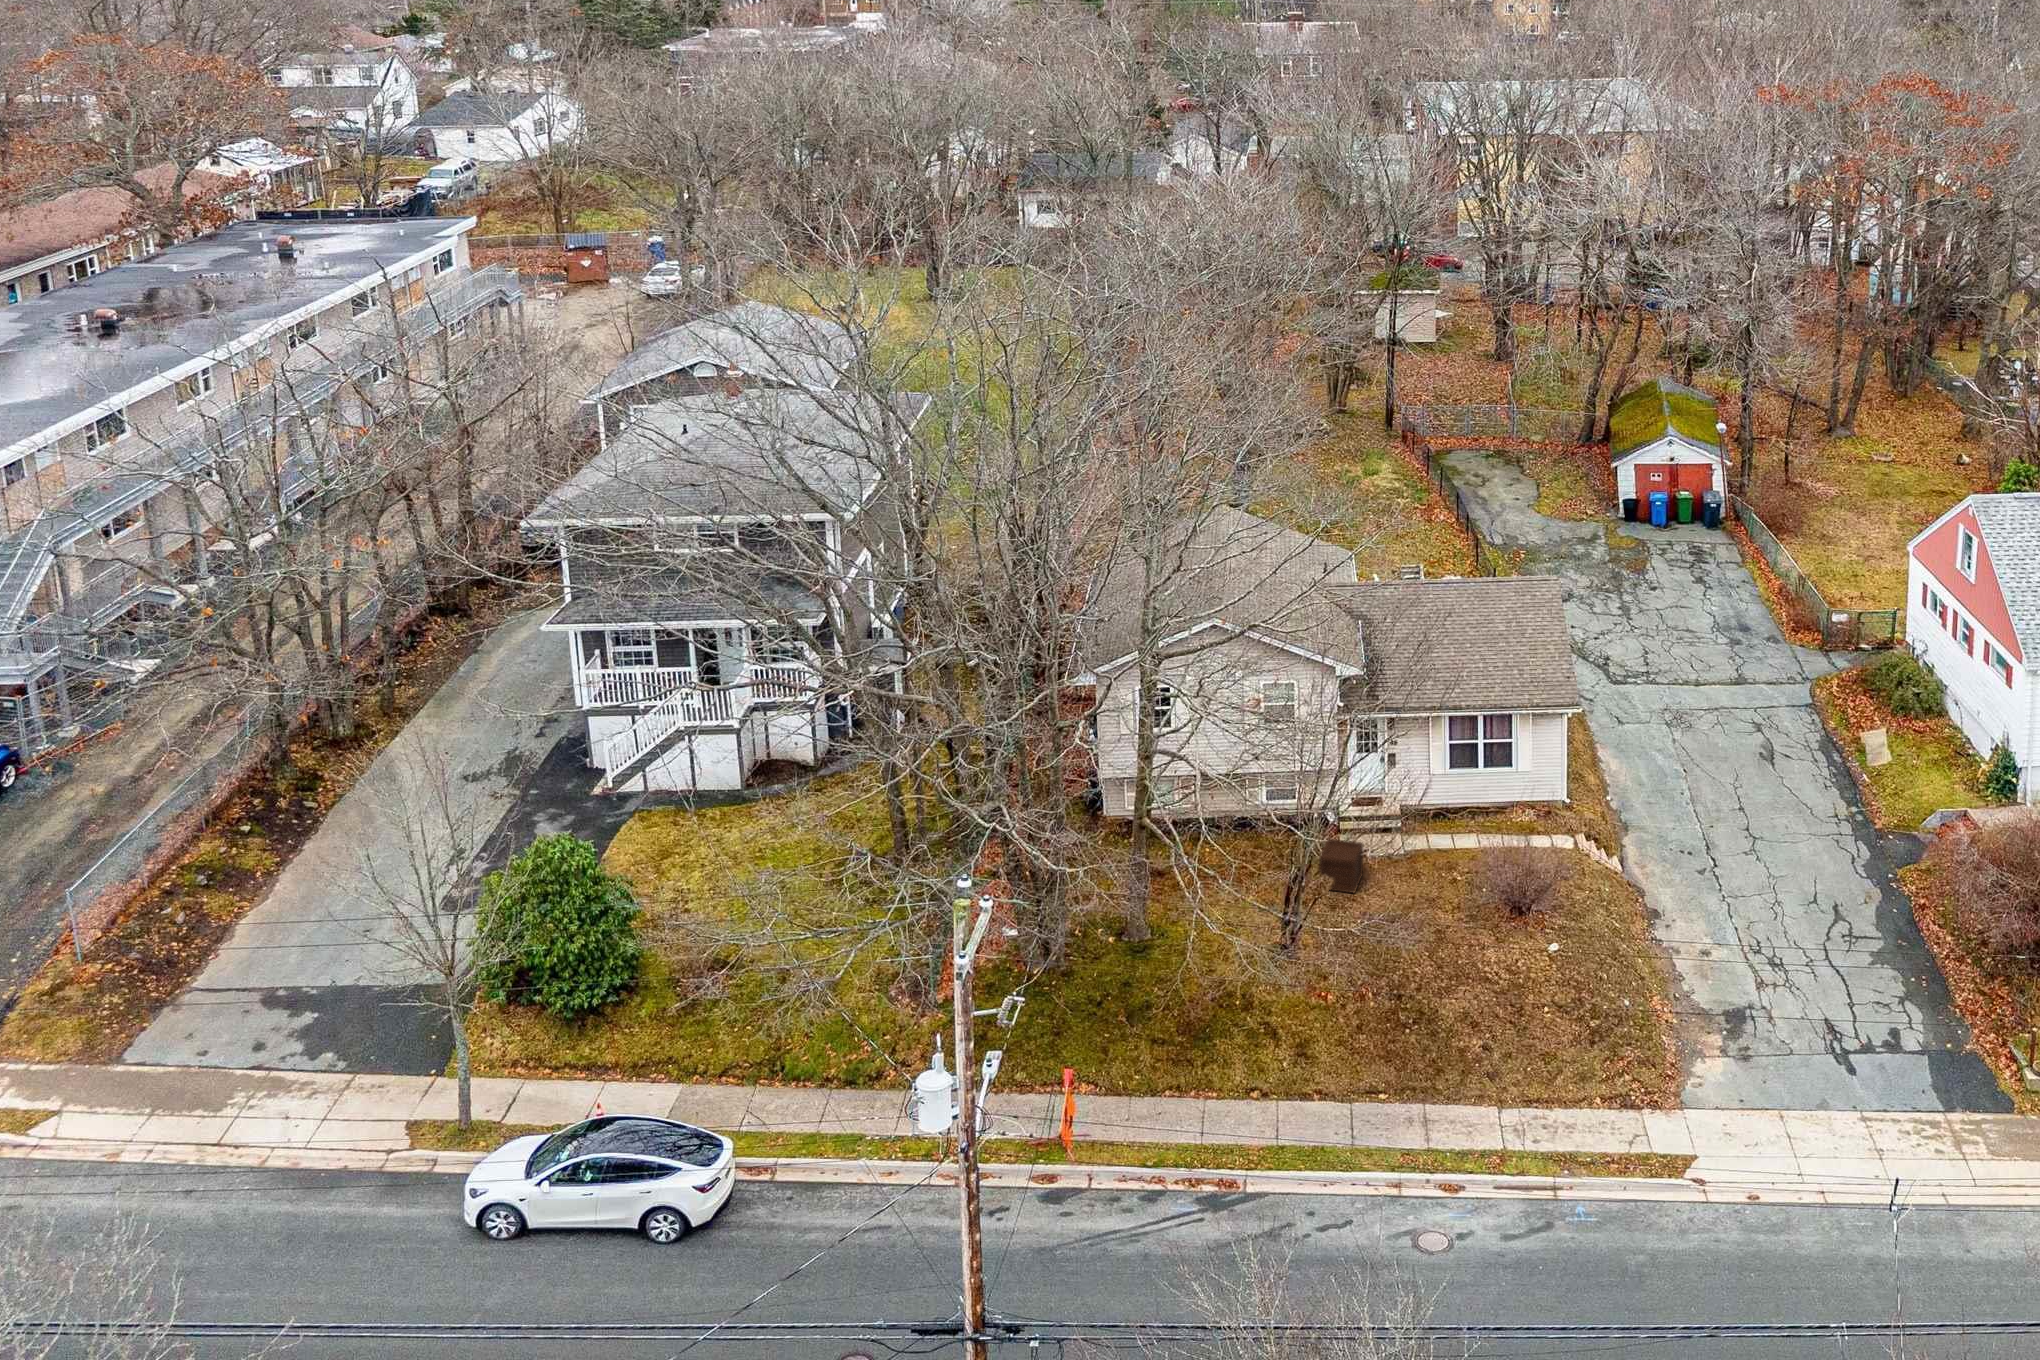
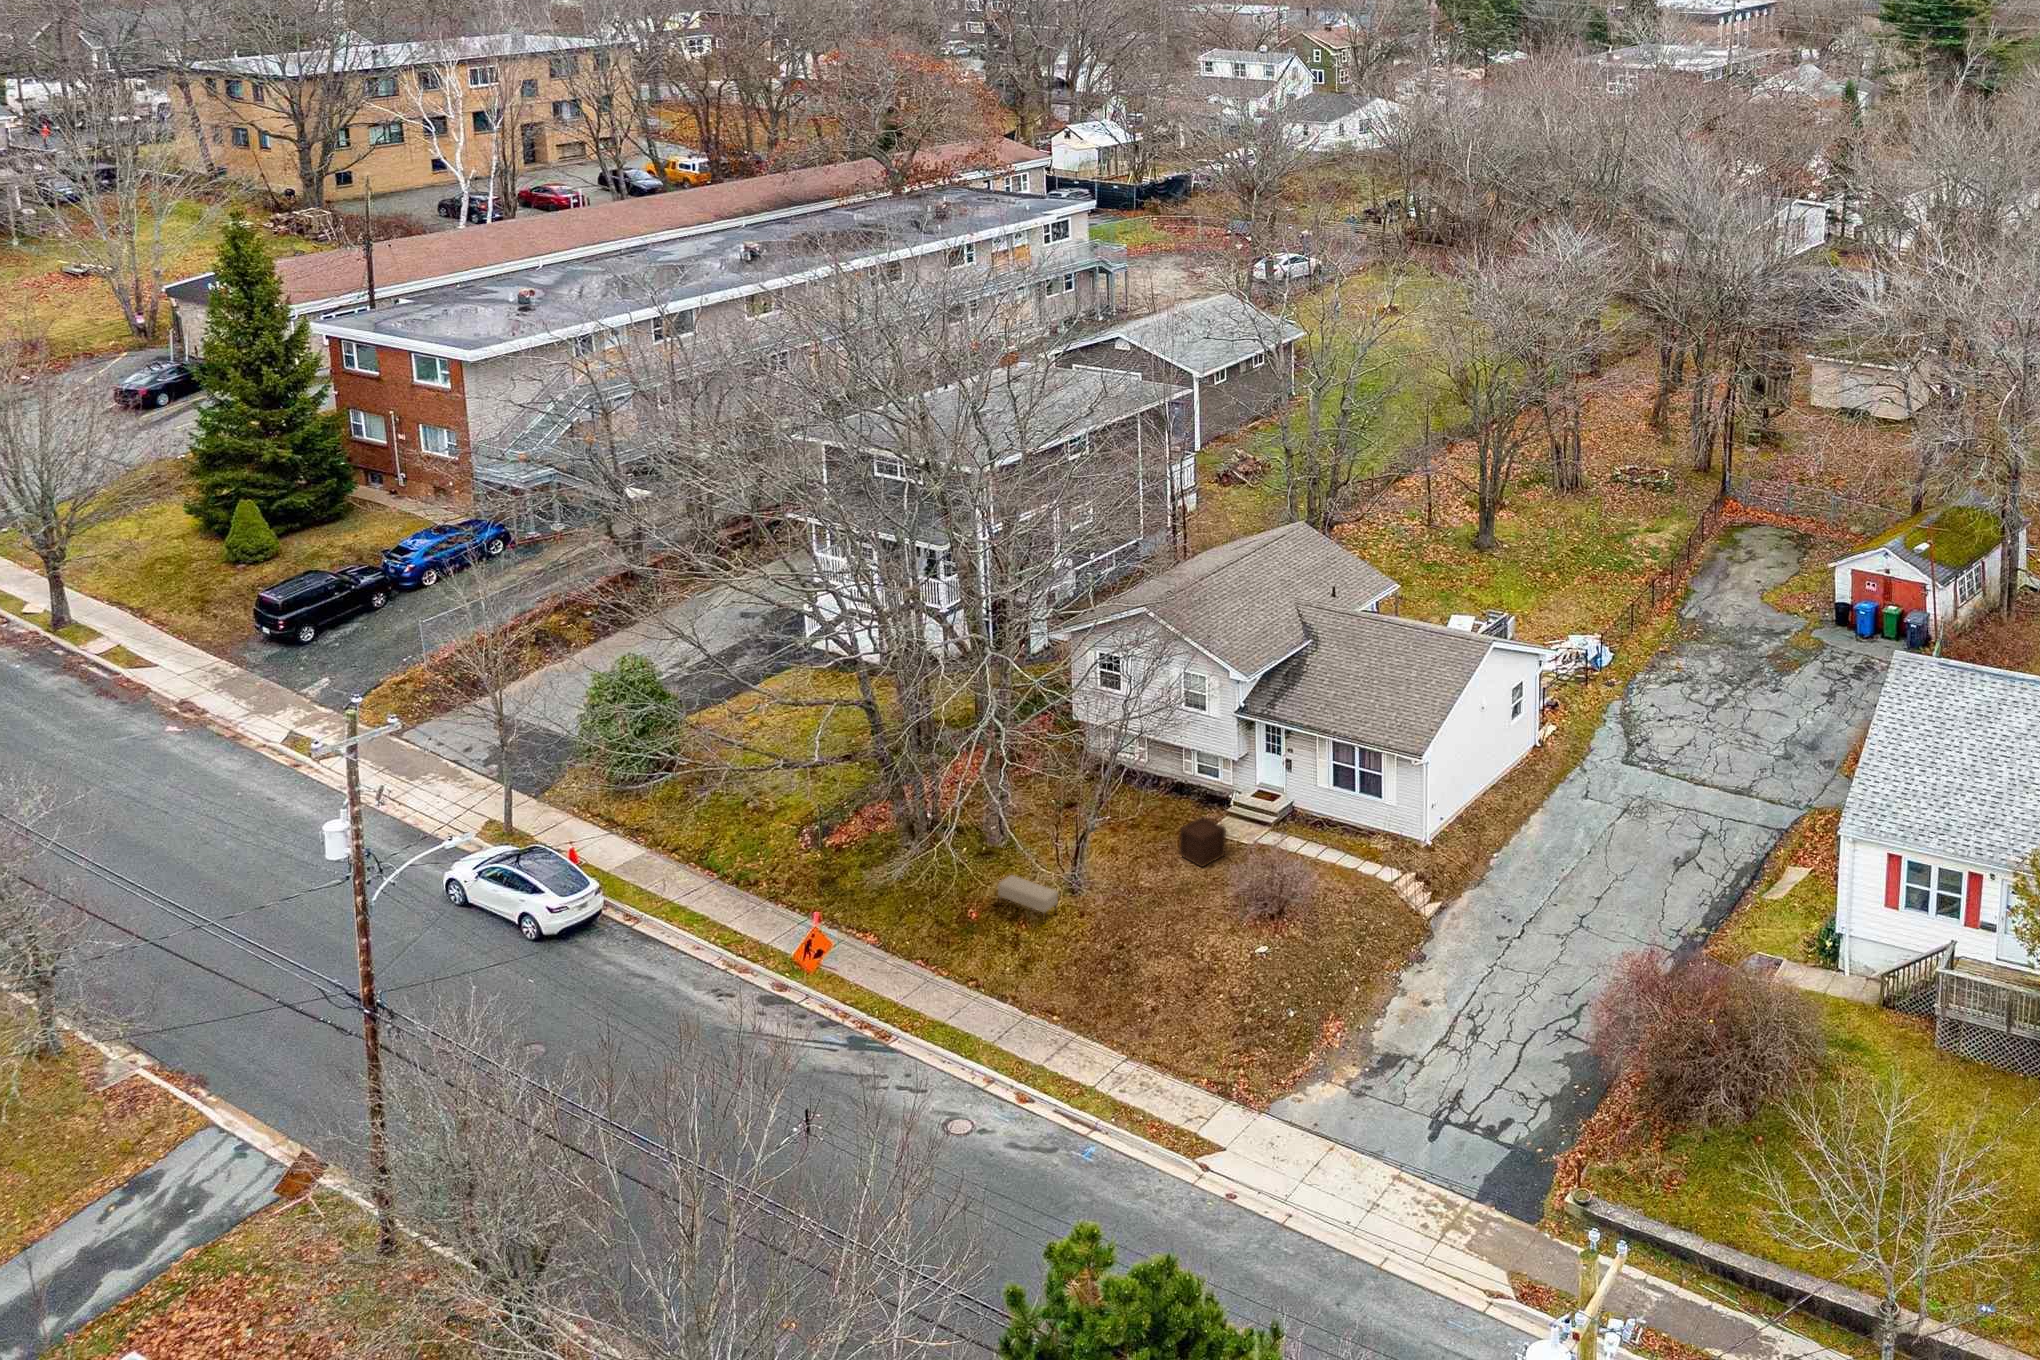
bench: none [1192,961,1266,1003] -> present [998,875,1058,921]

